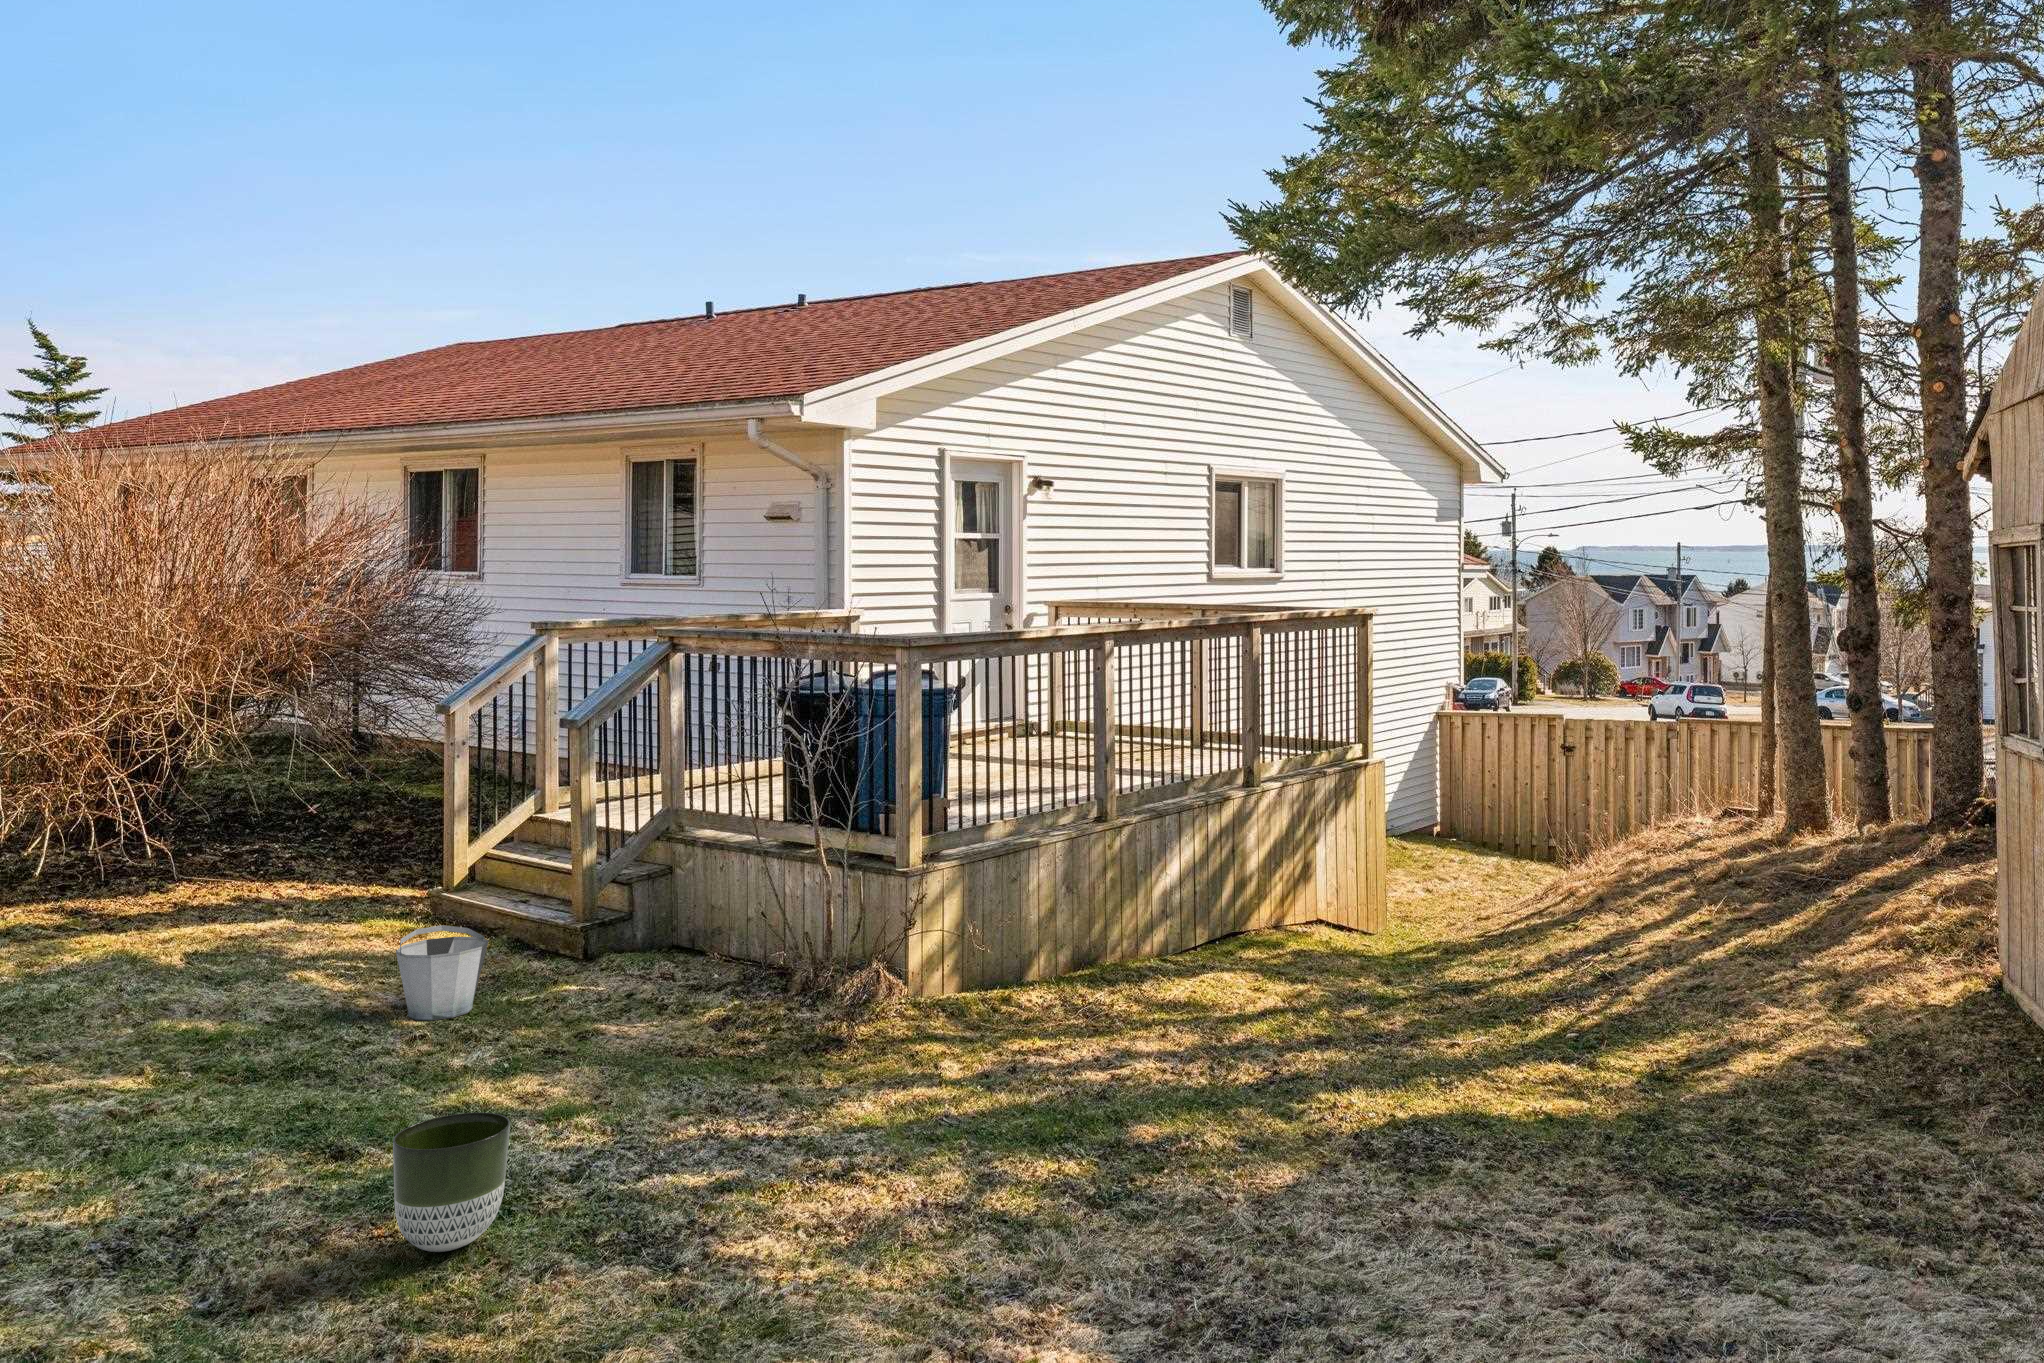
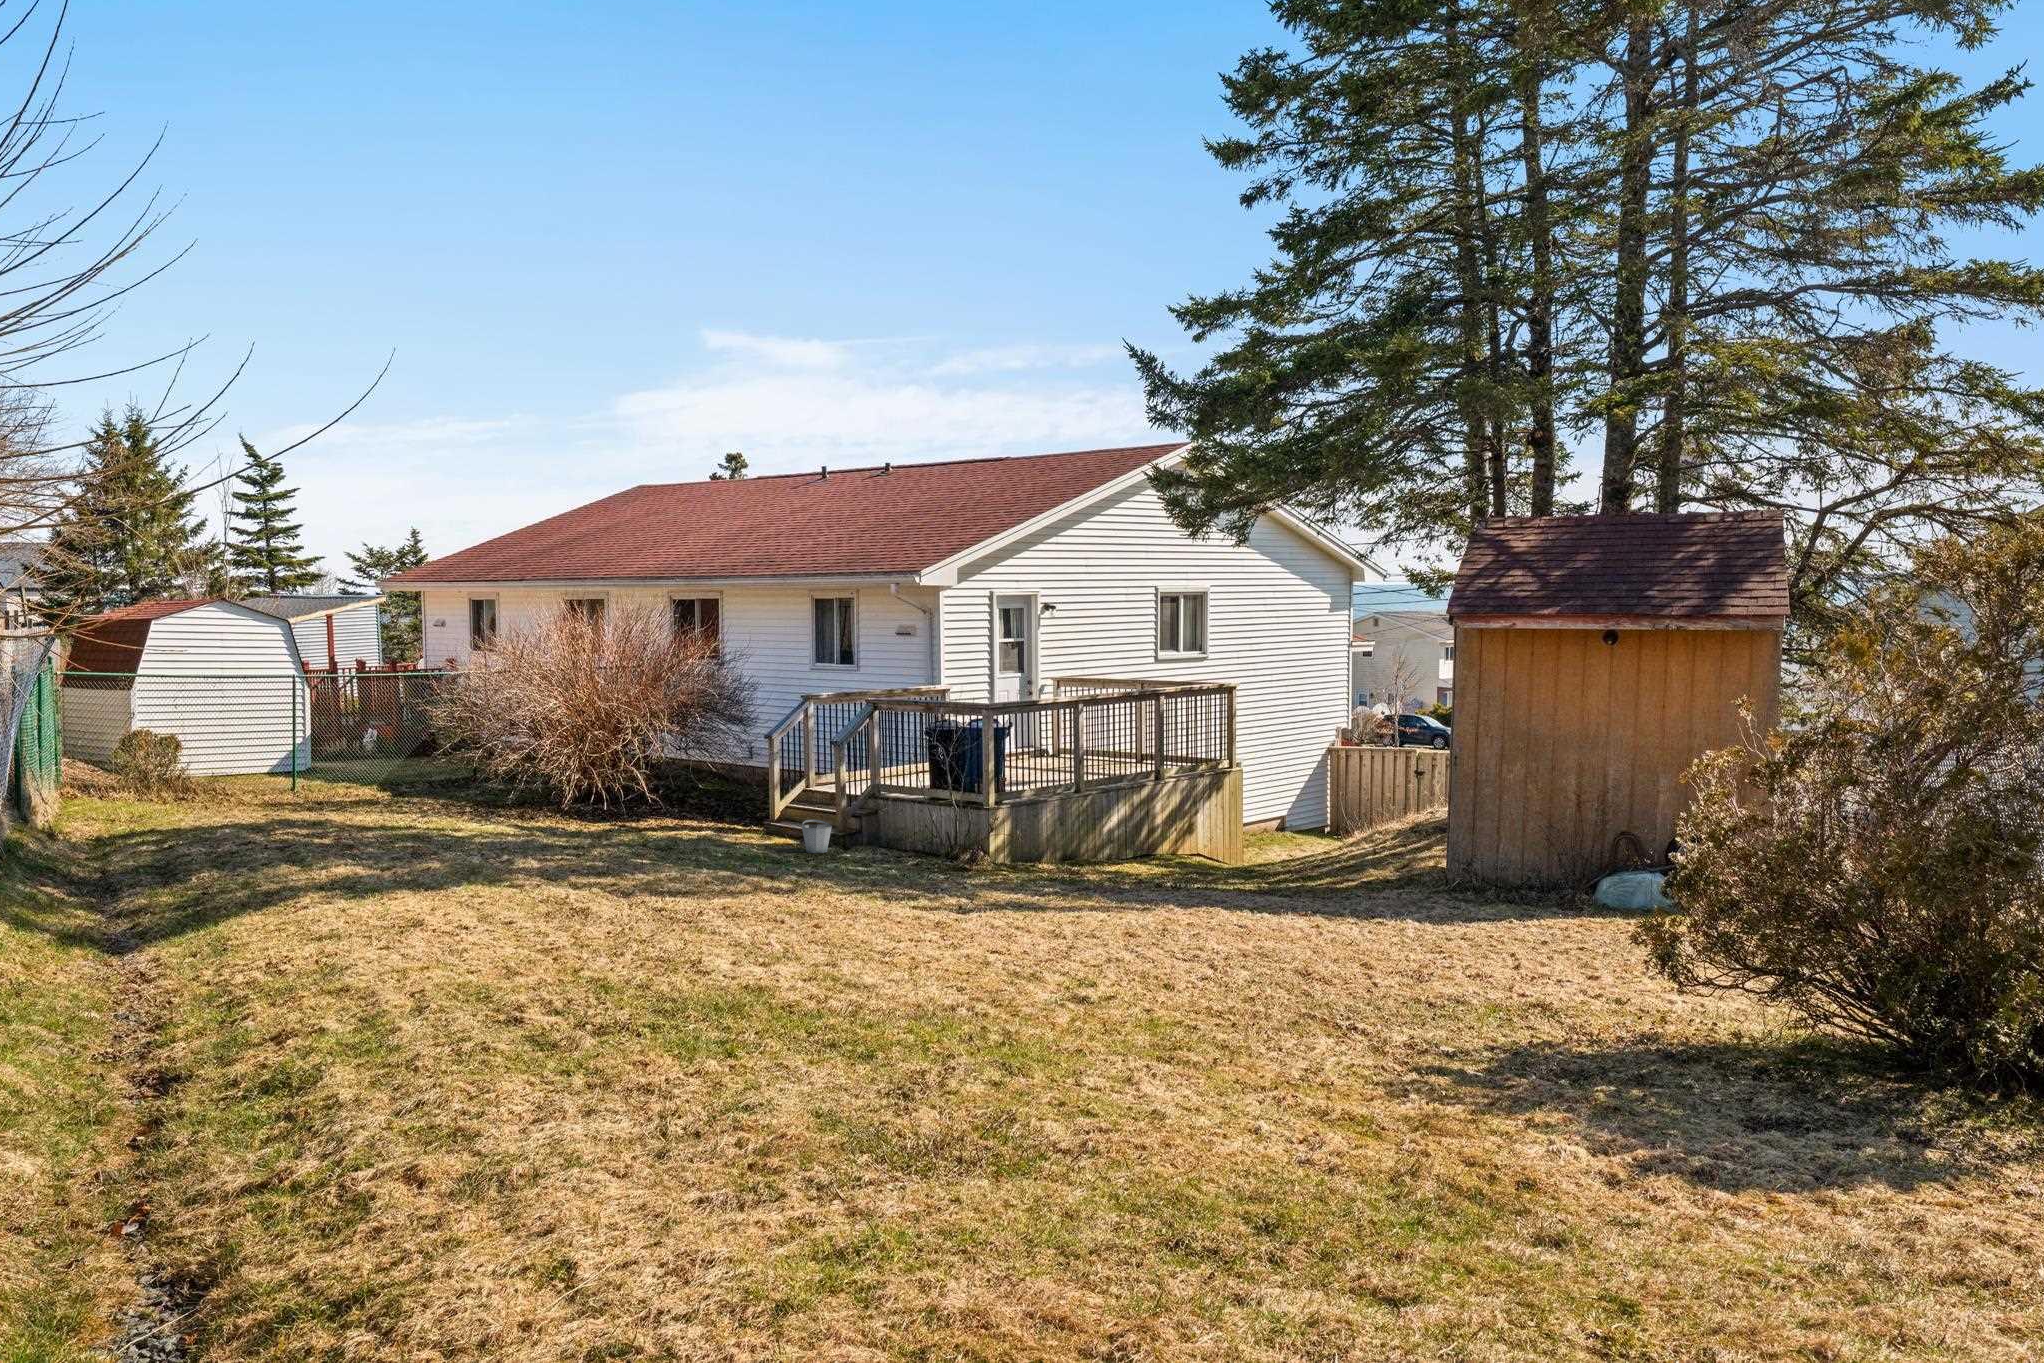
planter: present [393,1112,510,1252] -> none [861,851,890,886]

